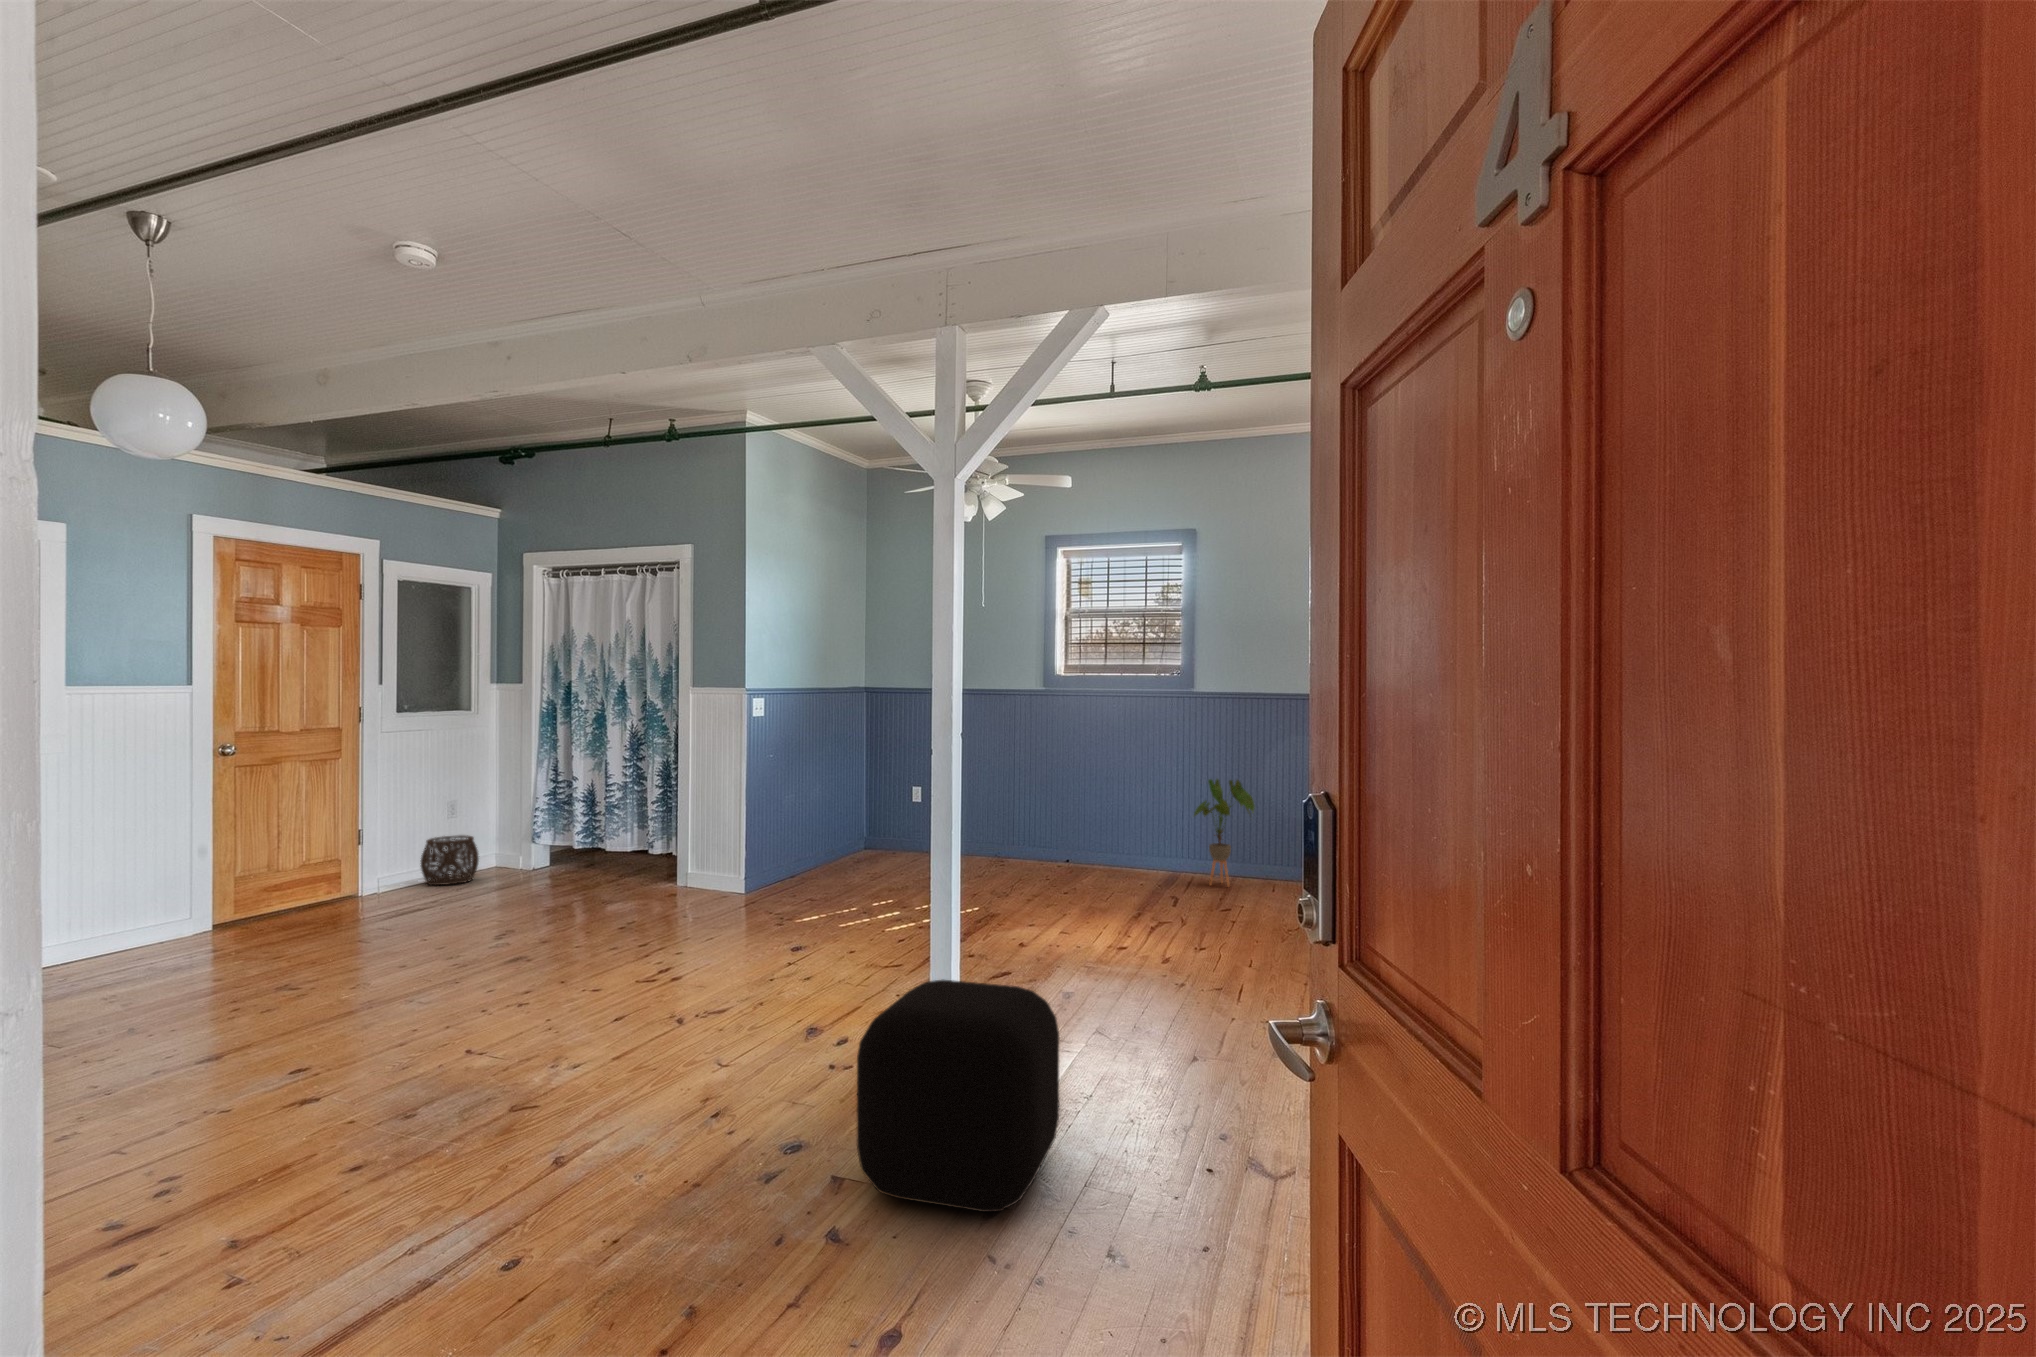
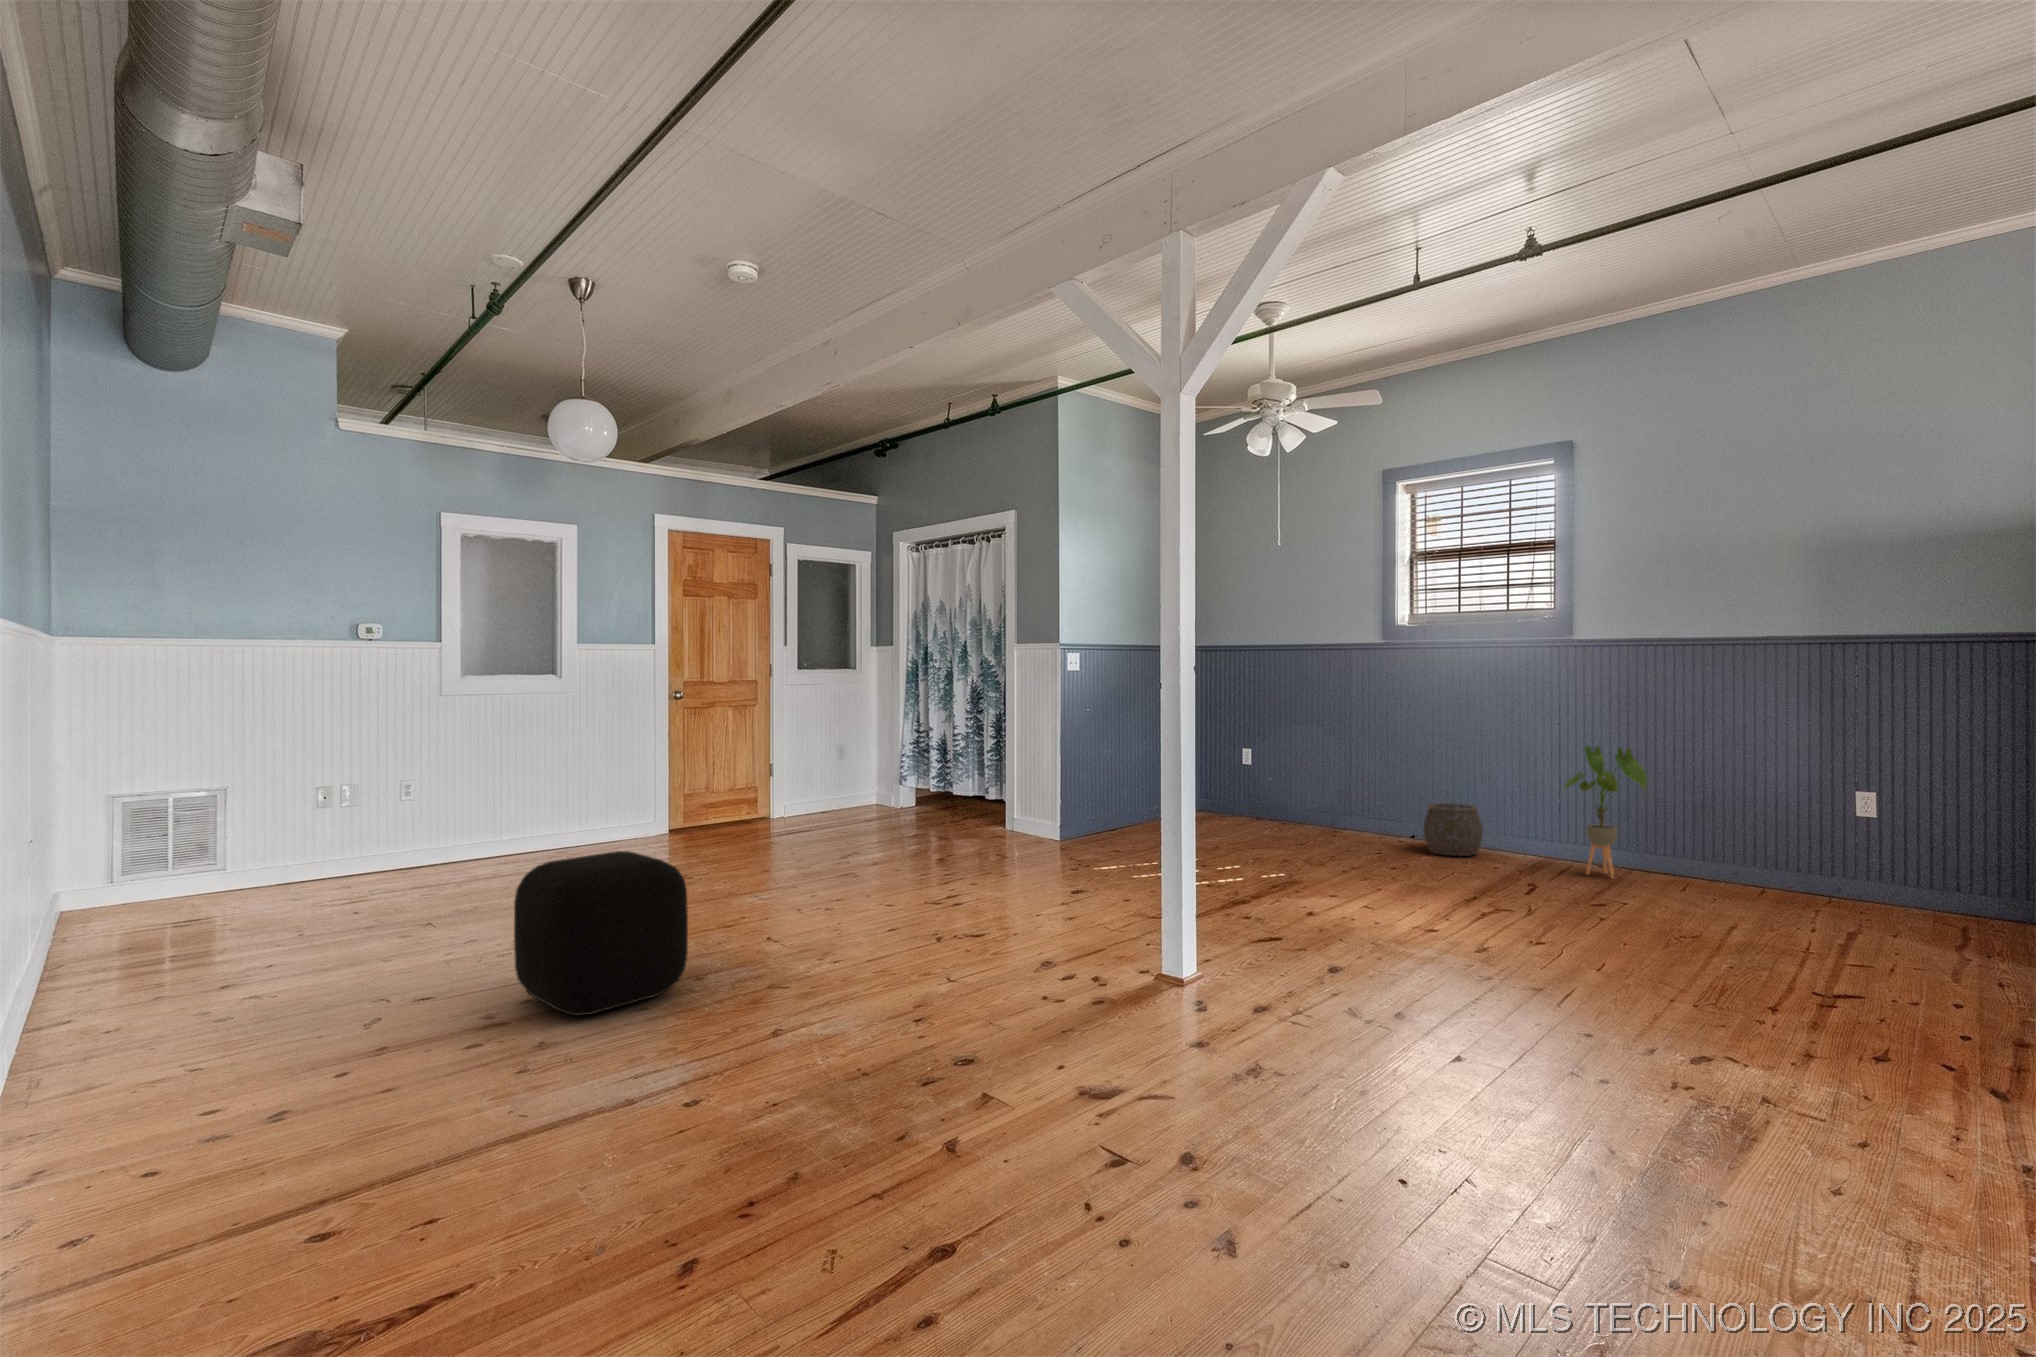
woven basket: present [421,835,479,885] -> present [1424,803,1483,856]
ottoman: present [857,980,1059,1212] -> present [514,851,688,1016]

